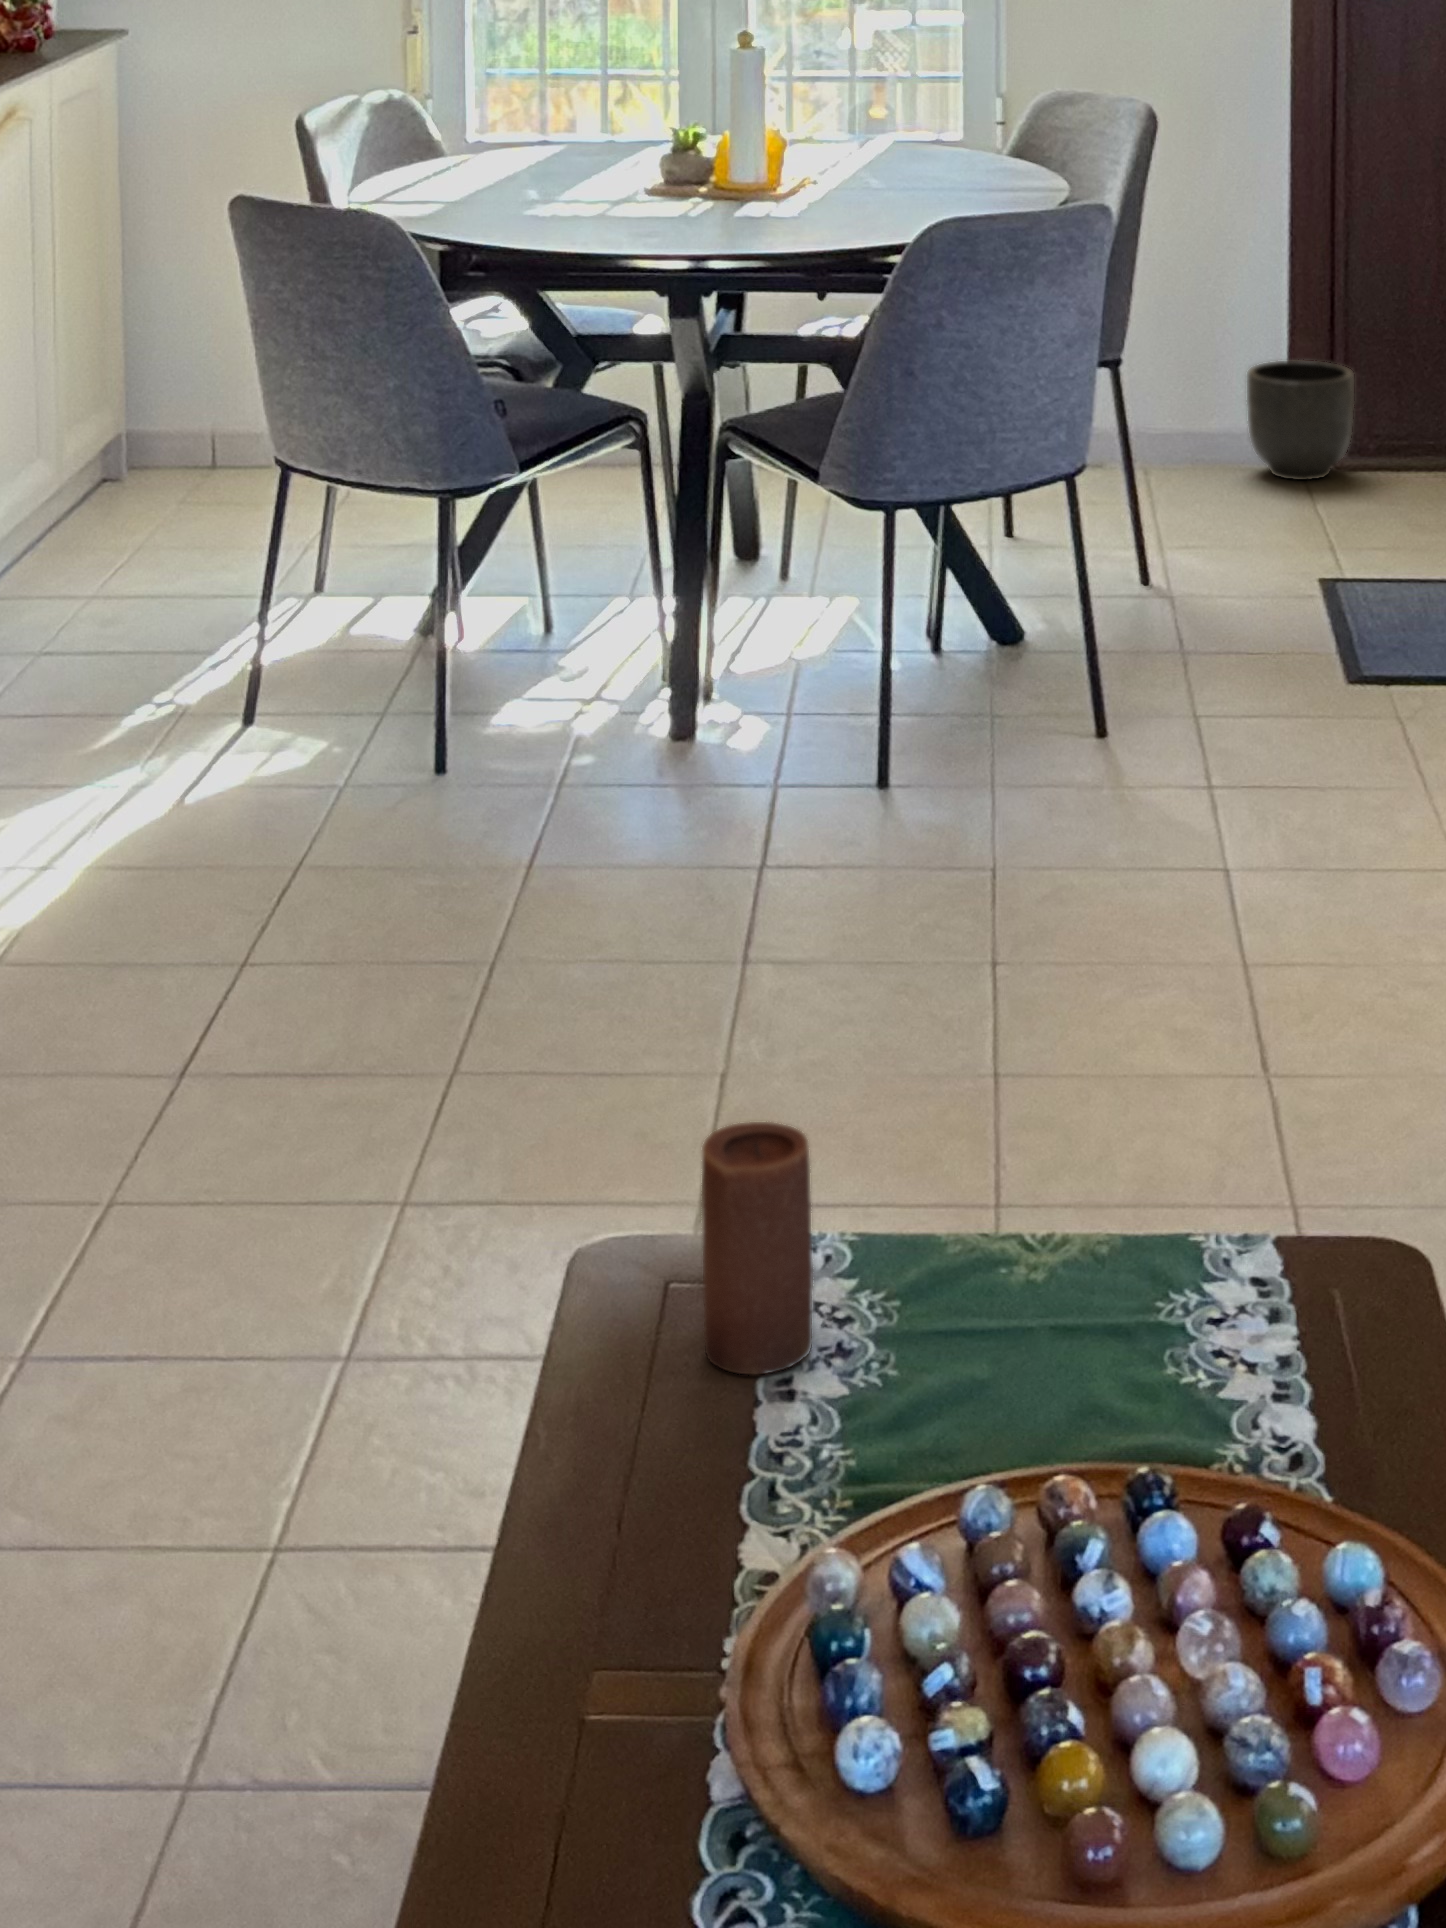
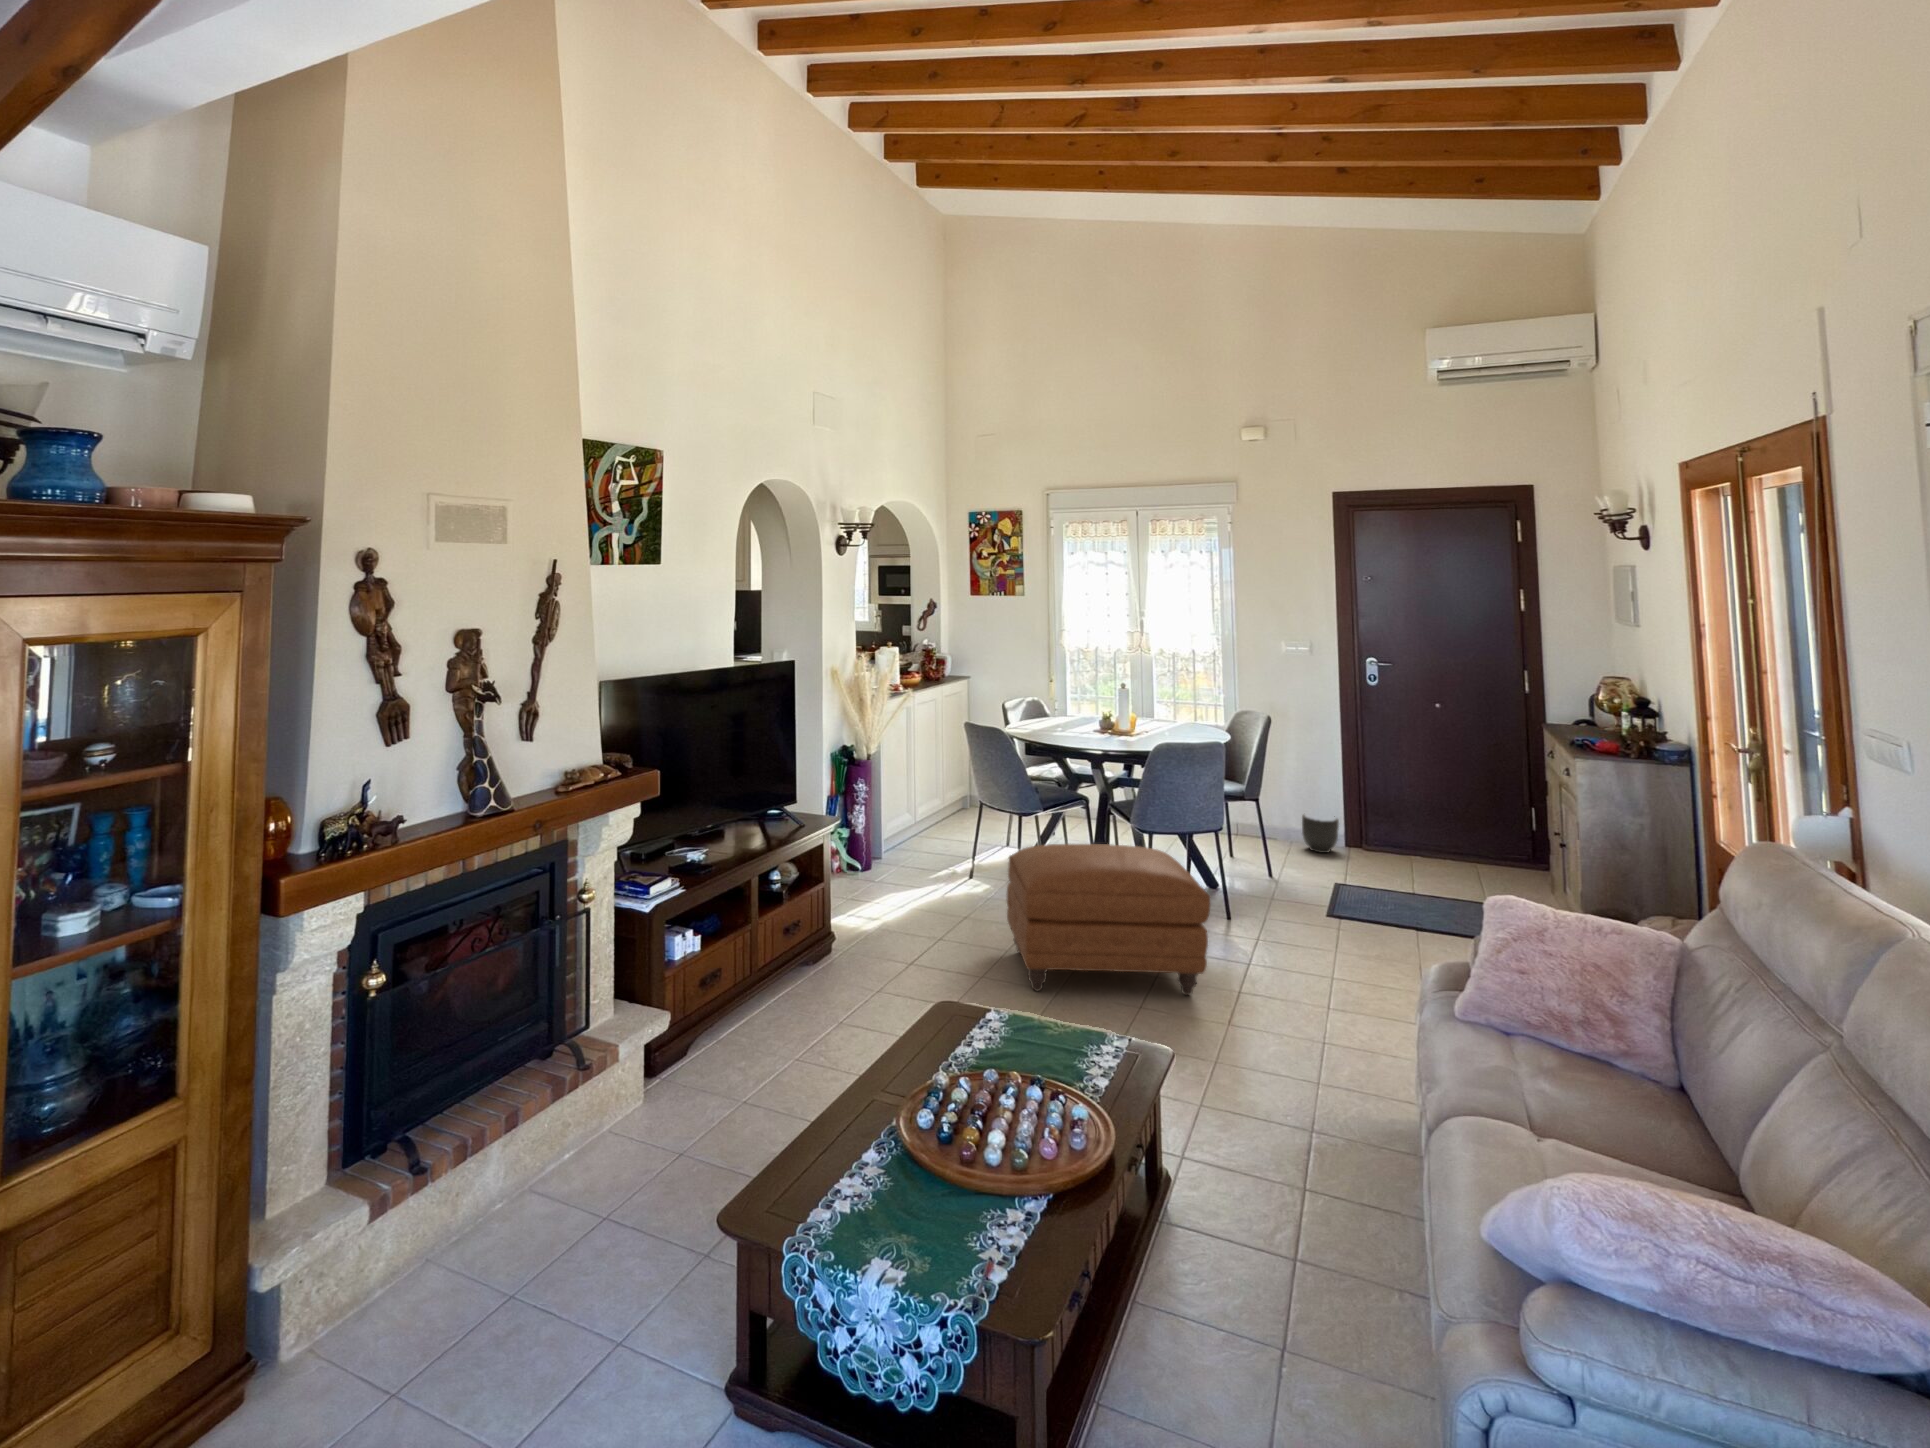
ottoman: none [511,549,1237,1097] -> present [1007,844,1210,995]
candle: present [702,1122,813,1375] -> none [945,970,974,1037]

